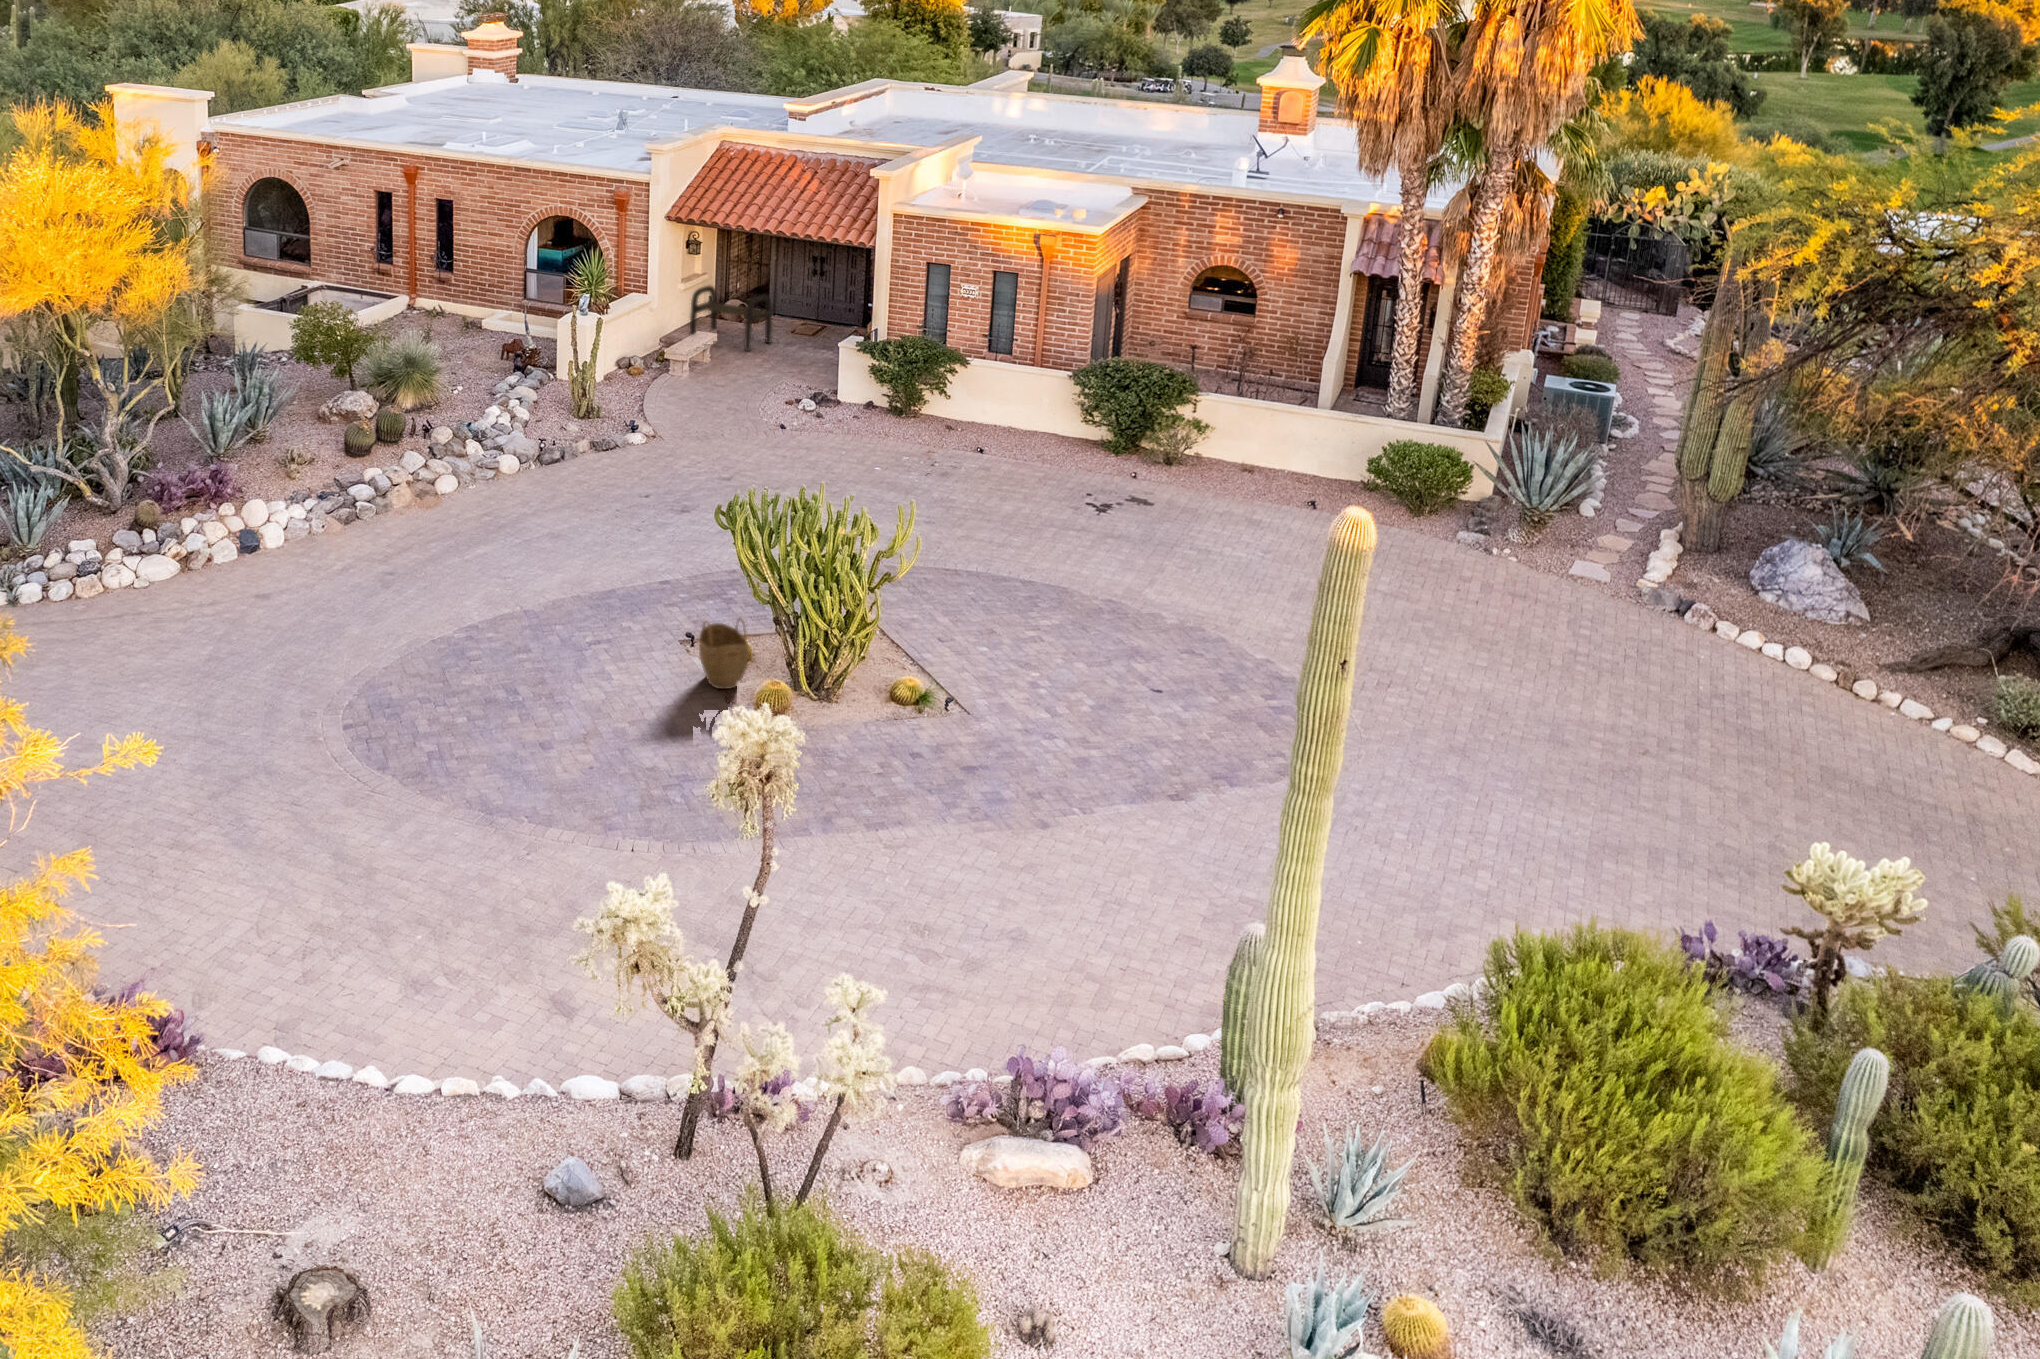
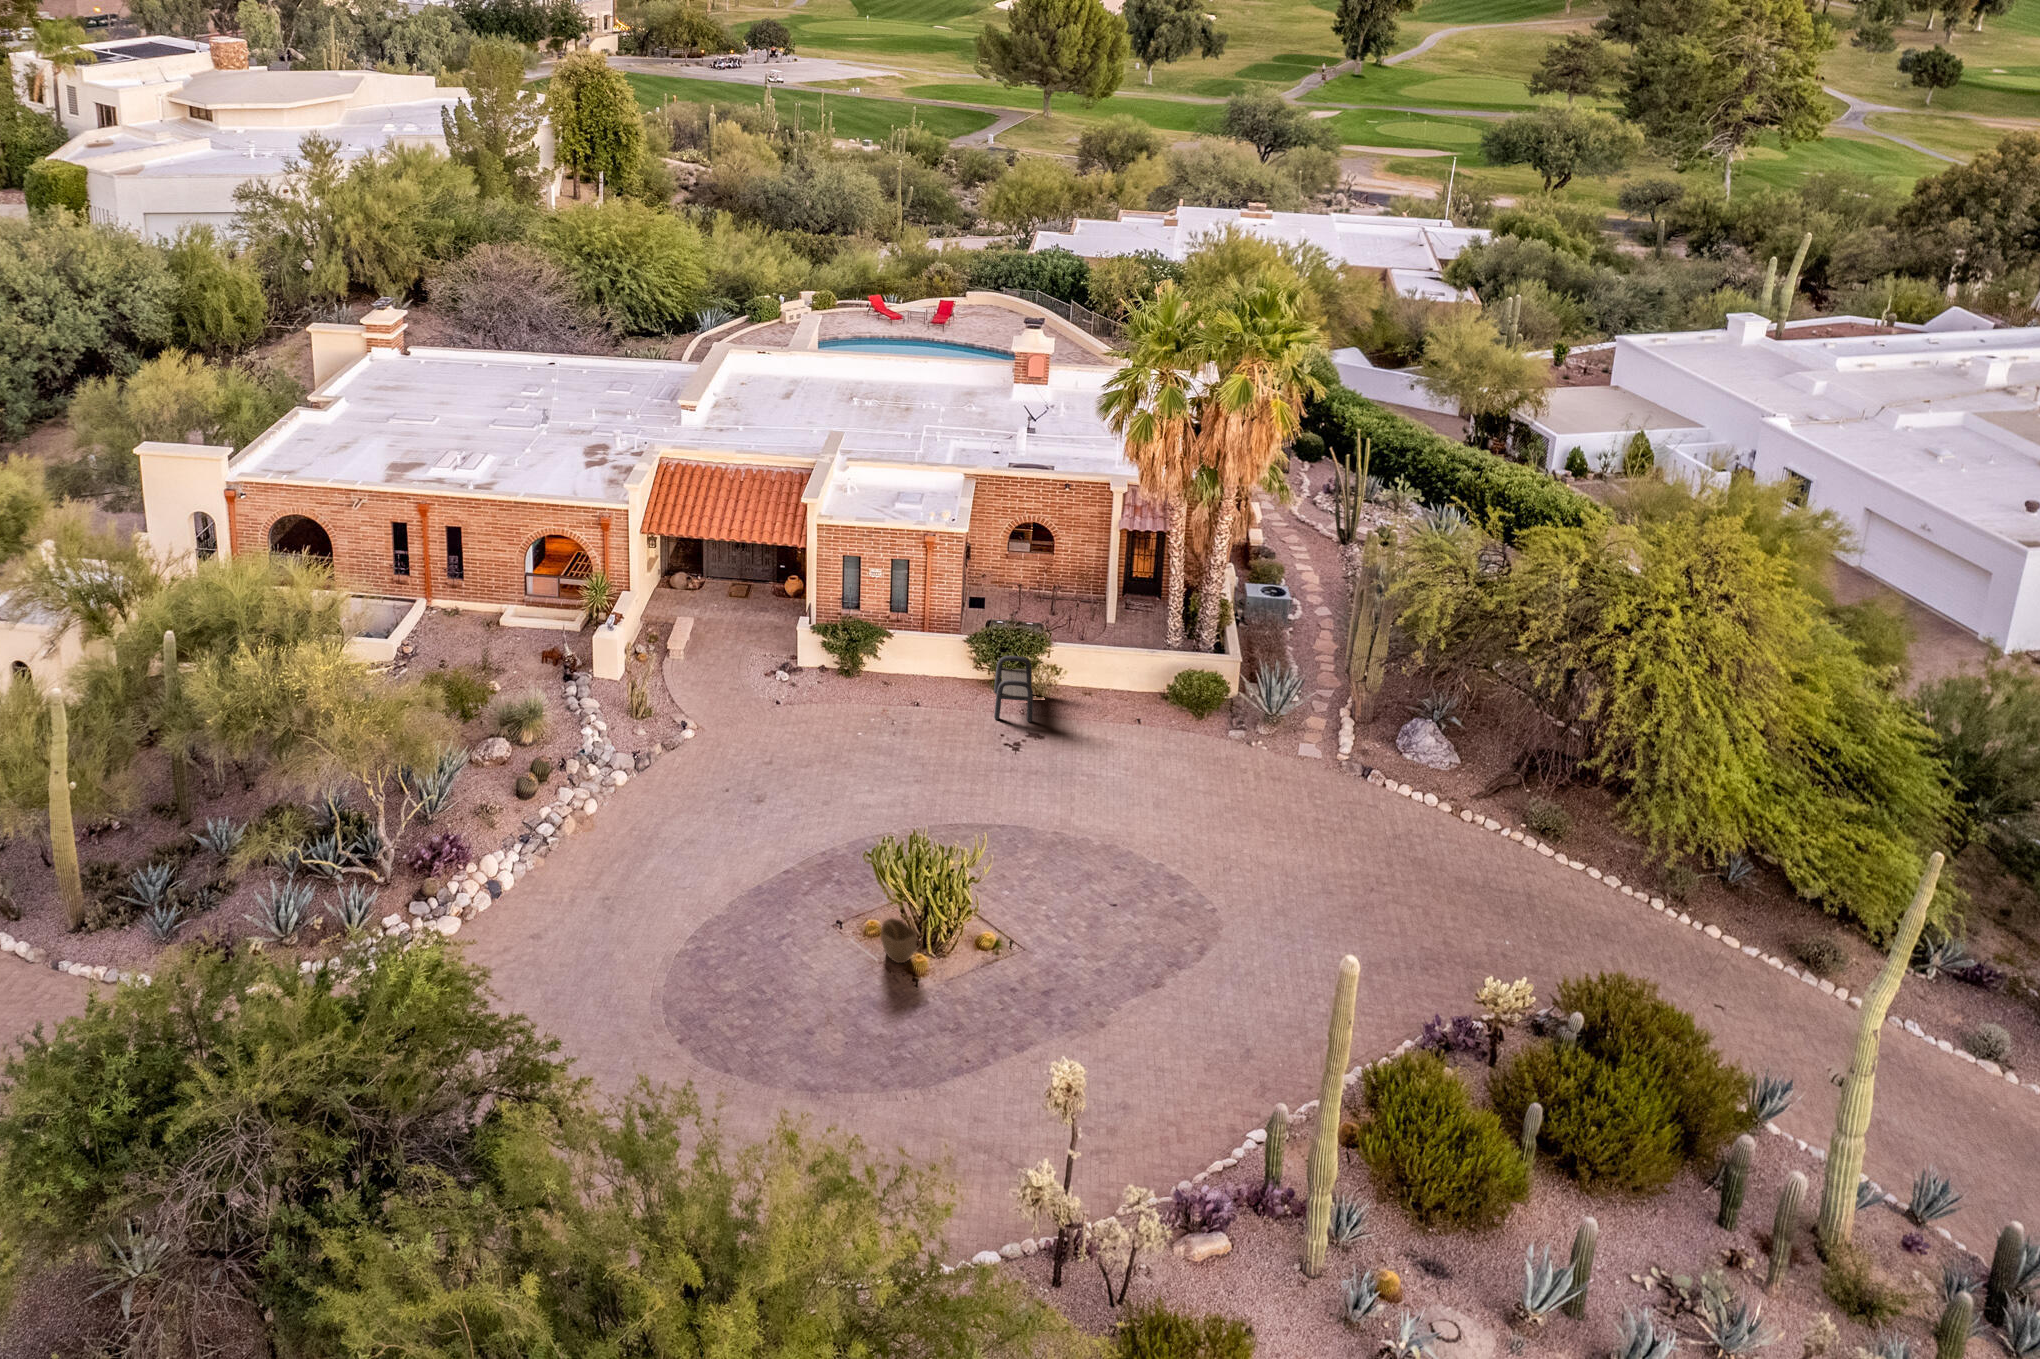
bench: present [690,285,772,351] -> present [994,656,1033,722]

